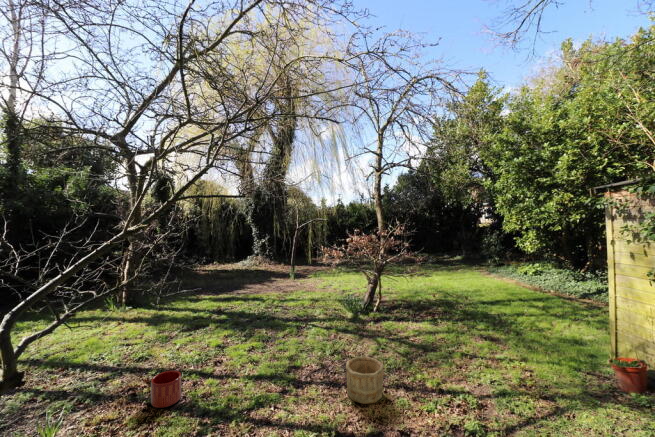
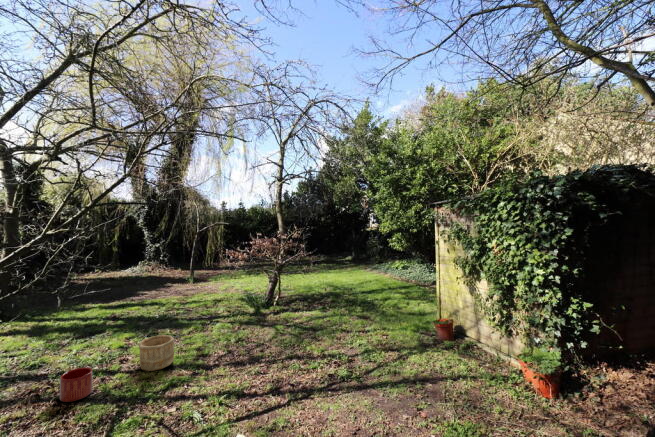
wooden bucket: present [346,356,383,404] -> present [139,335,174,371]

